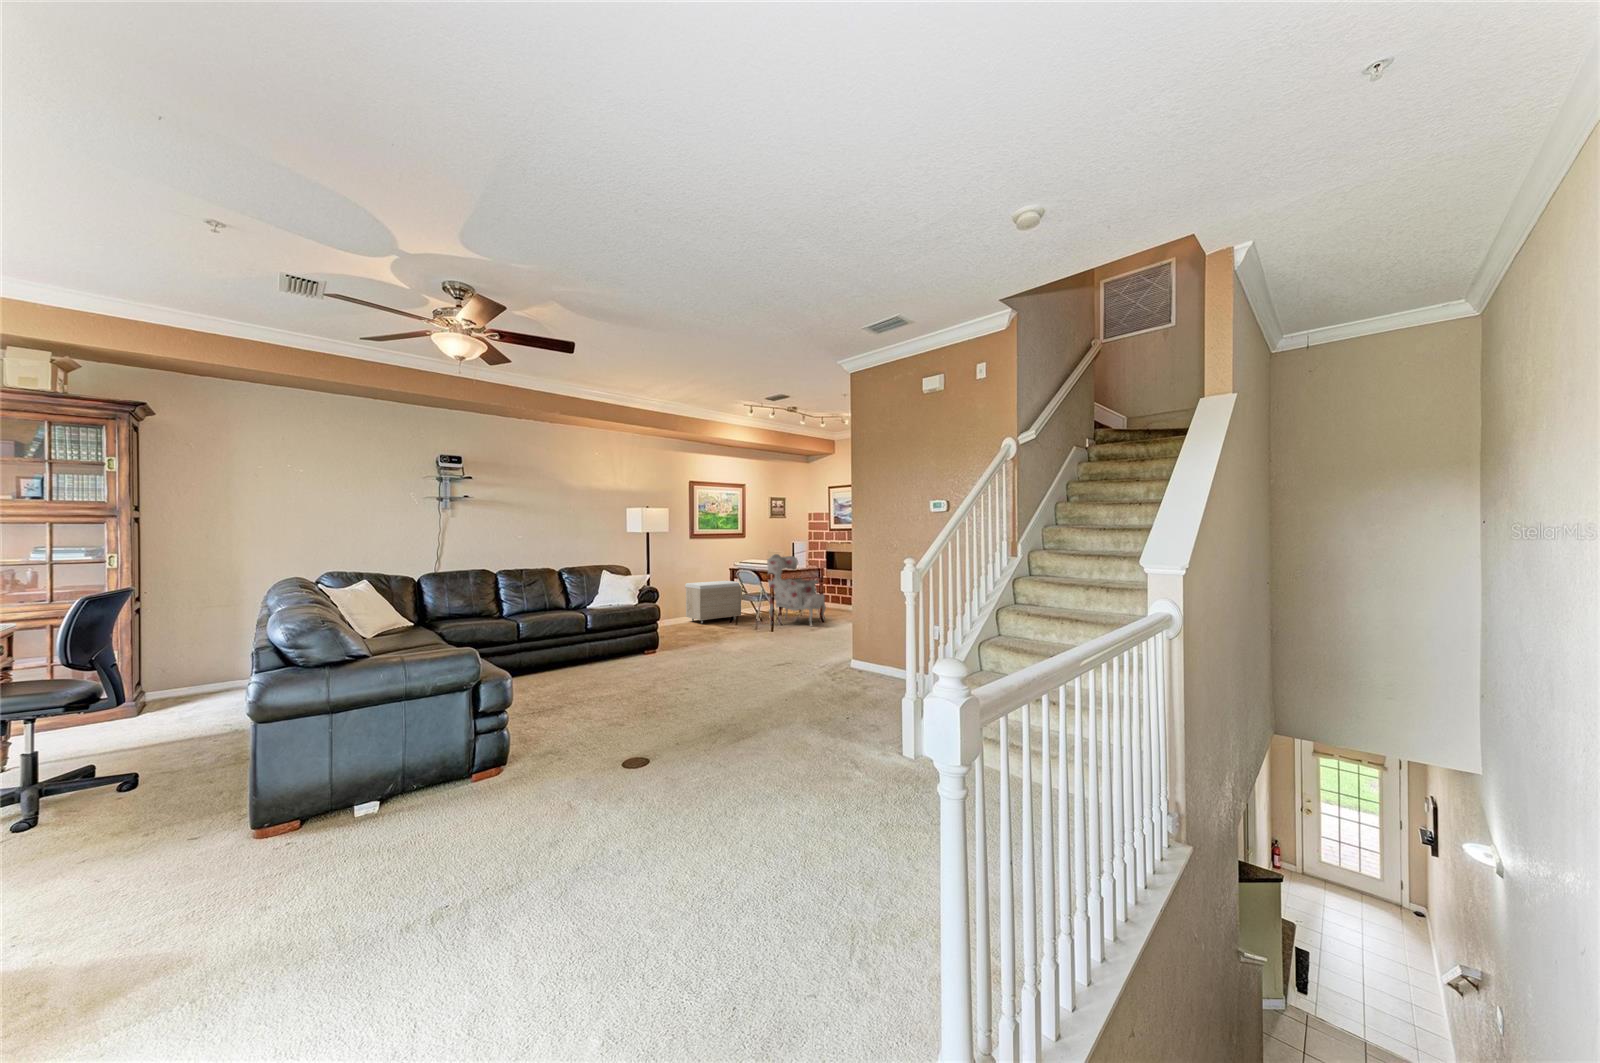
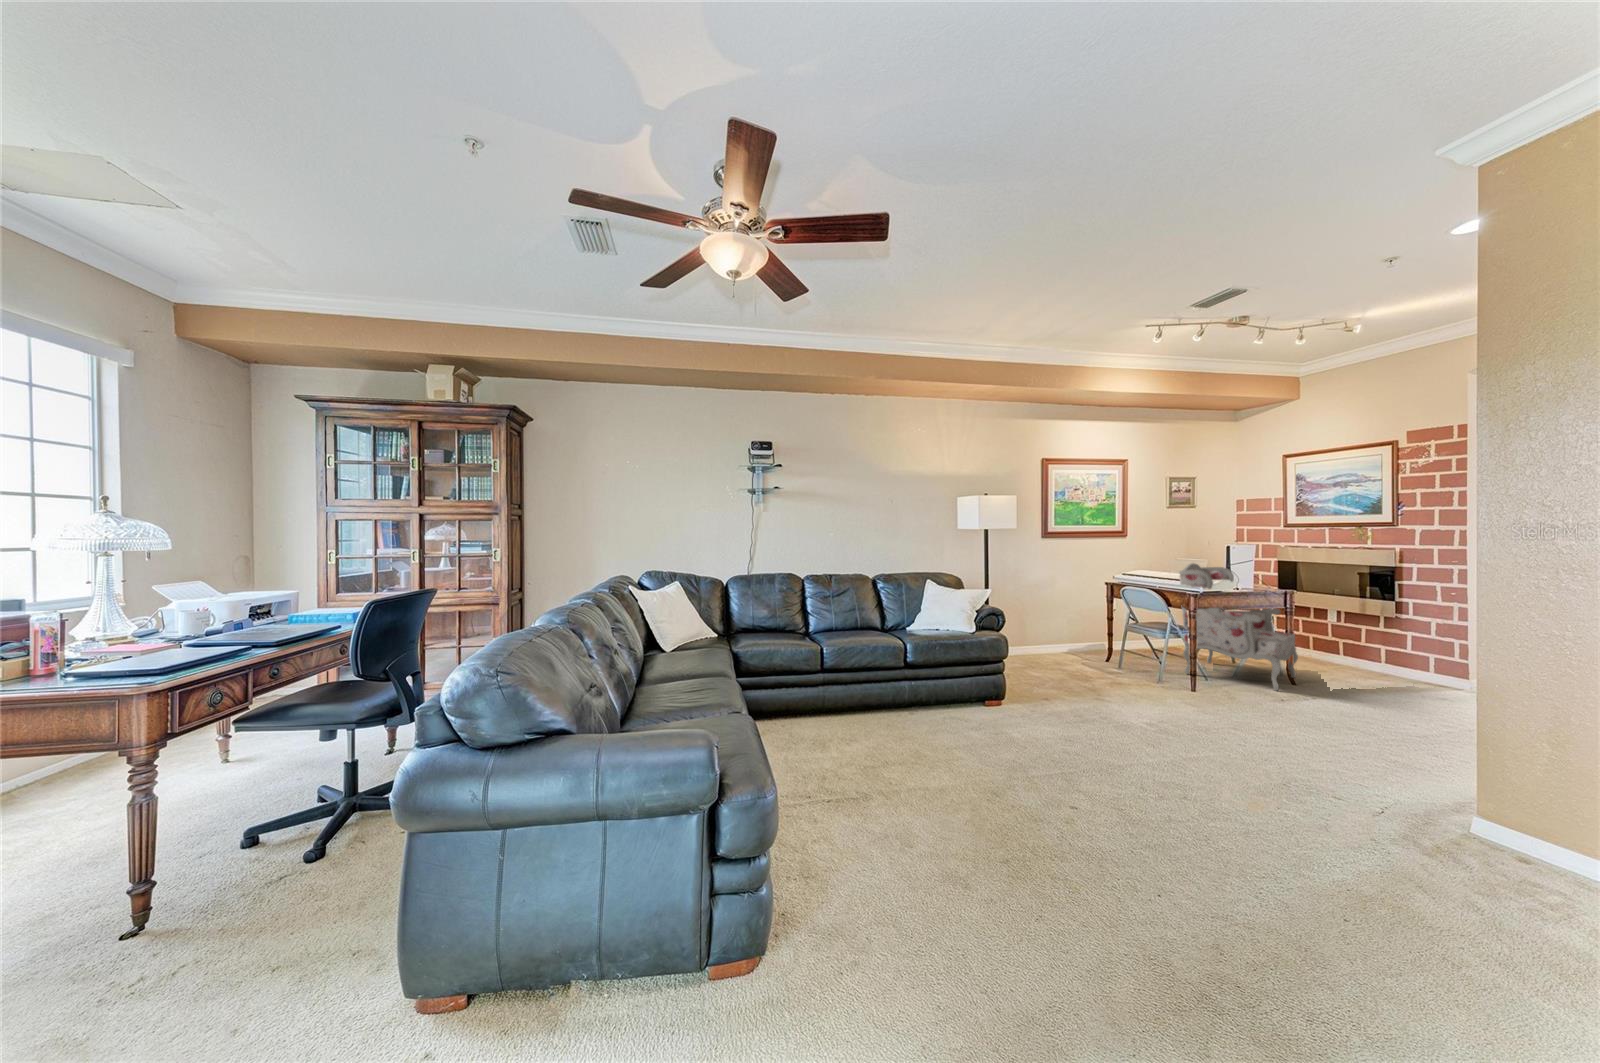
storage bench: present [685,581,741,623] -> none [1039,597,1127,656]

